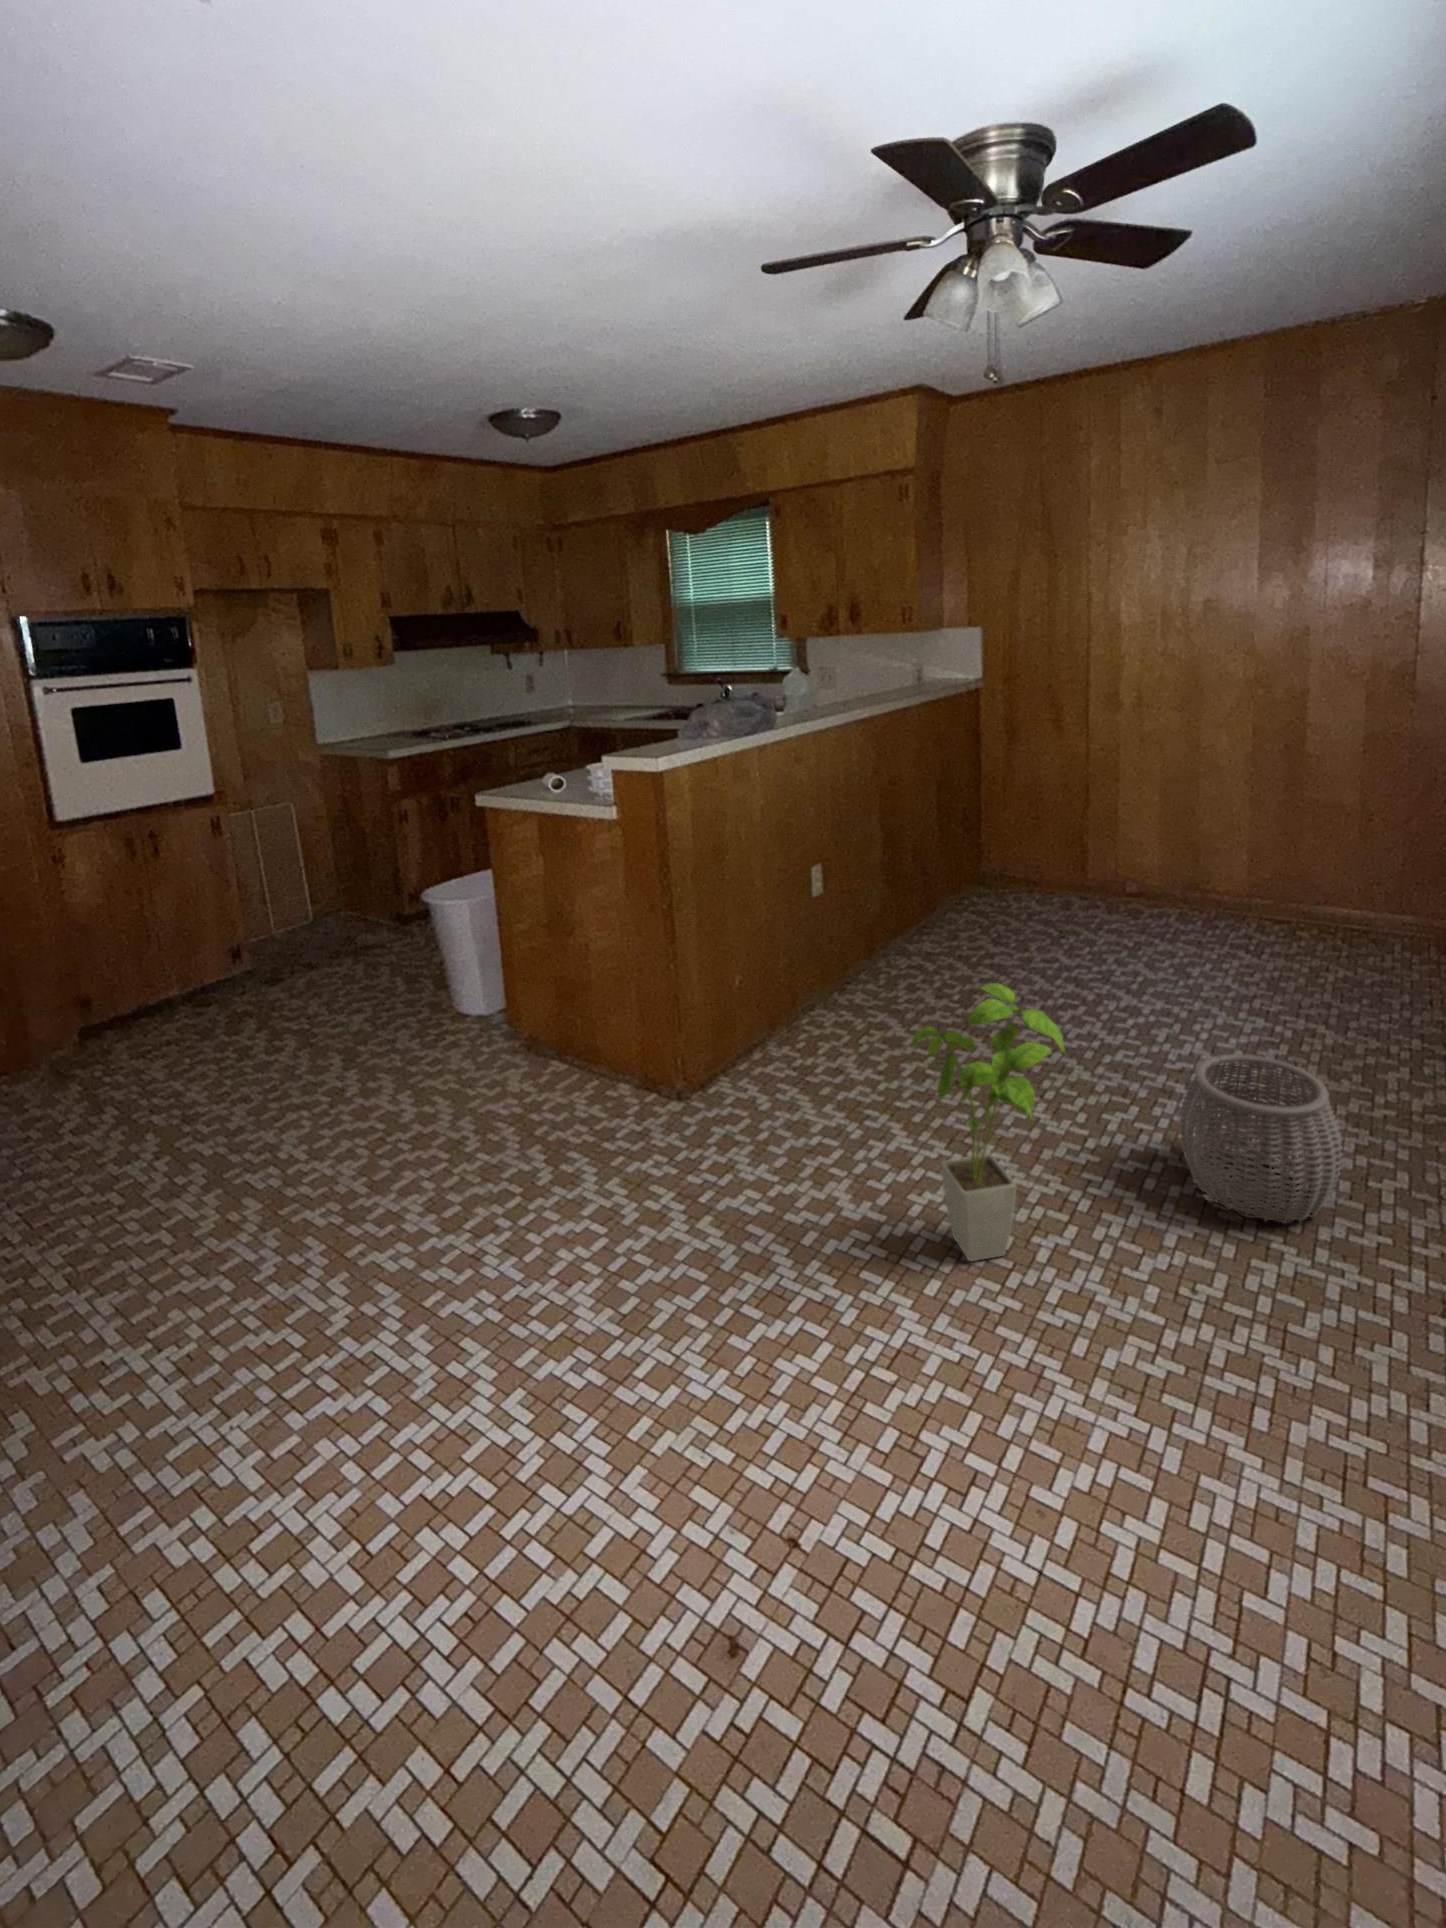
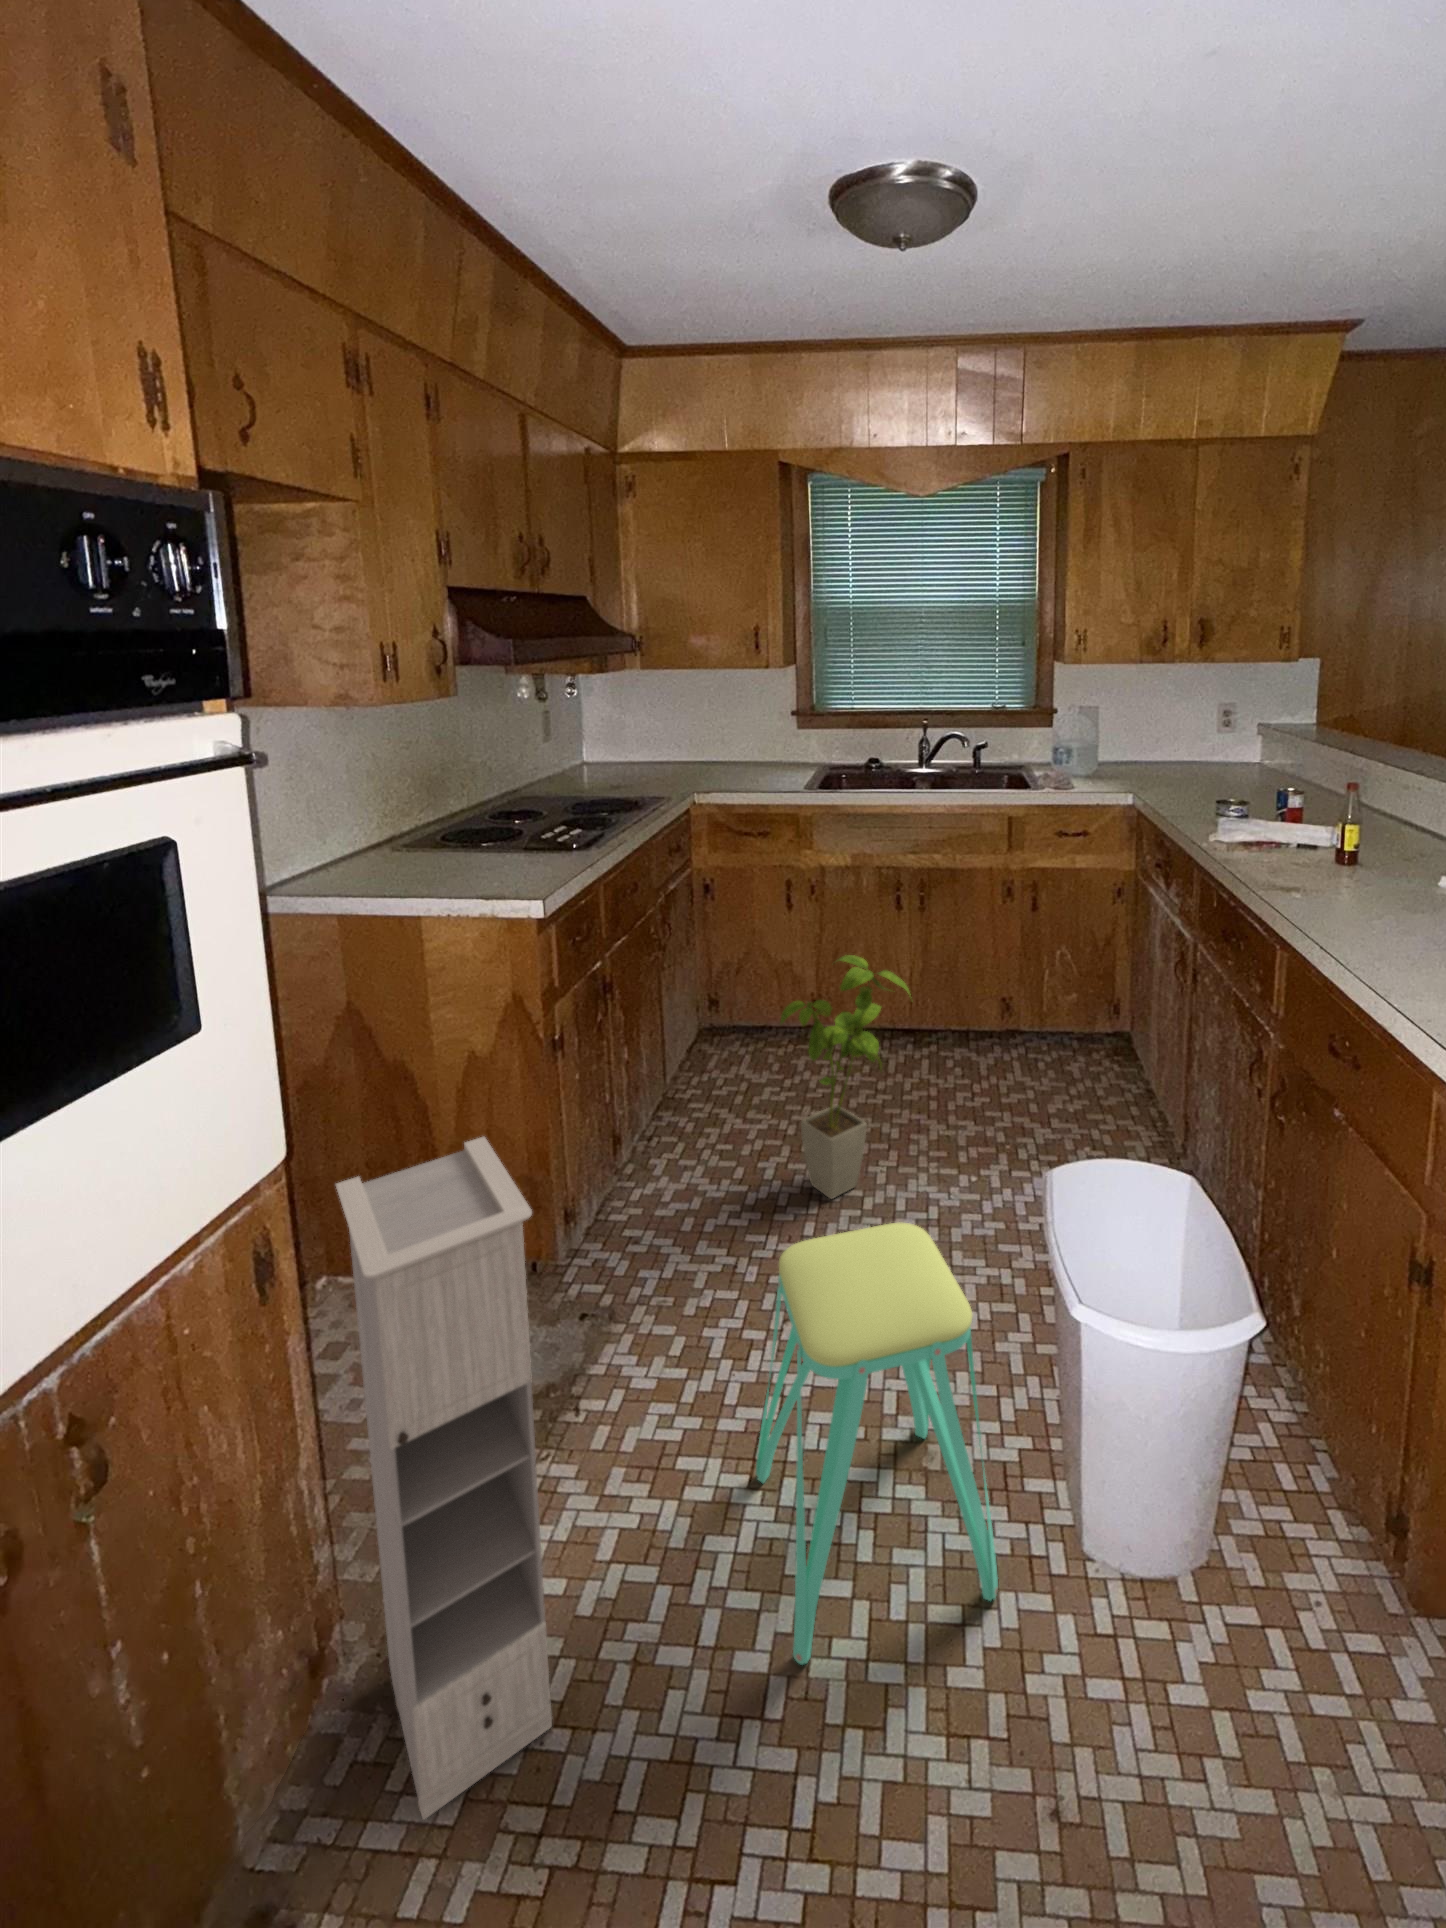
woven basket: present [1179,1054,1343,1223] -> none [951,990,1059,1112]
cabinet: none [278,1111,504,1711] -> present [335,1137,552,1819]
stool: none [707,1309,970,1860] -> present [756,1223,998,1664]

